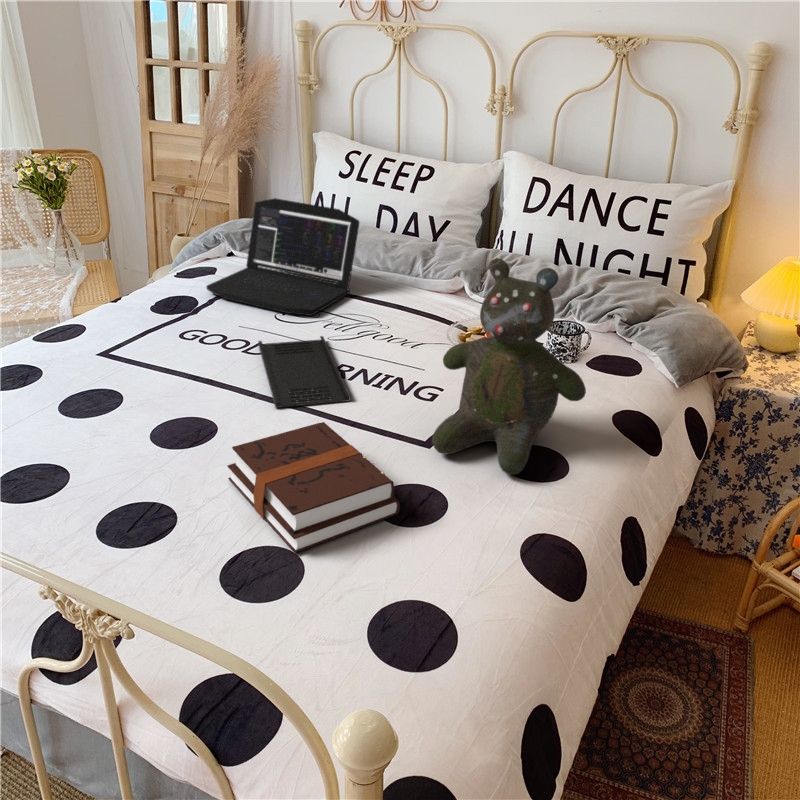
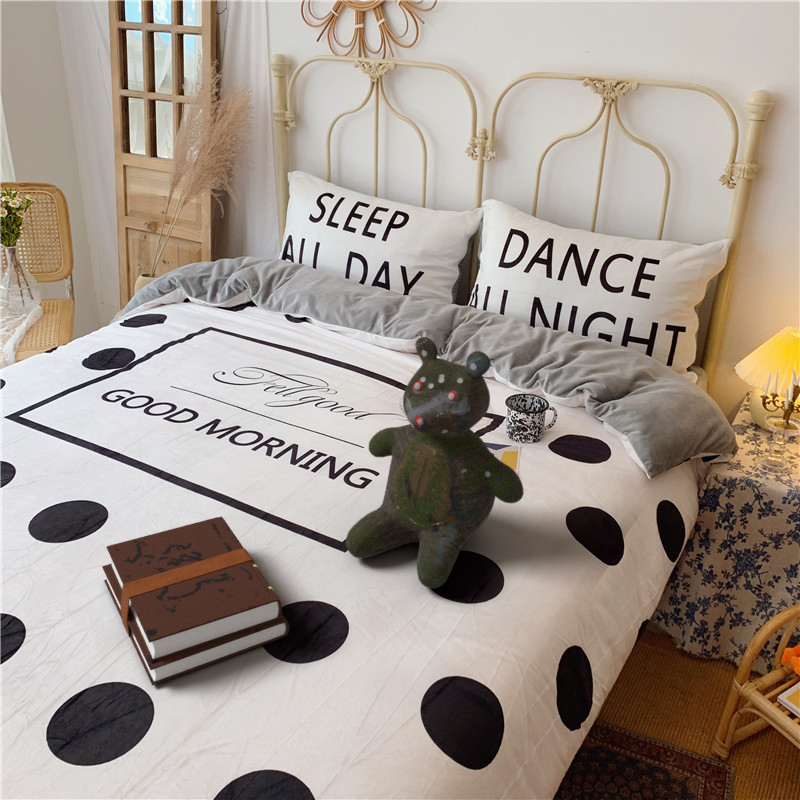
laptop: present [206,198,359,316] -> none [148,245,315,377]
tray: present [258,336,350,408] -> none [183,403,270,490]

